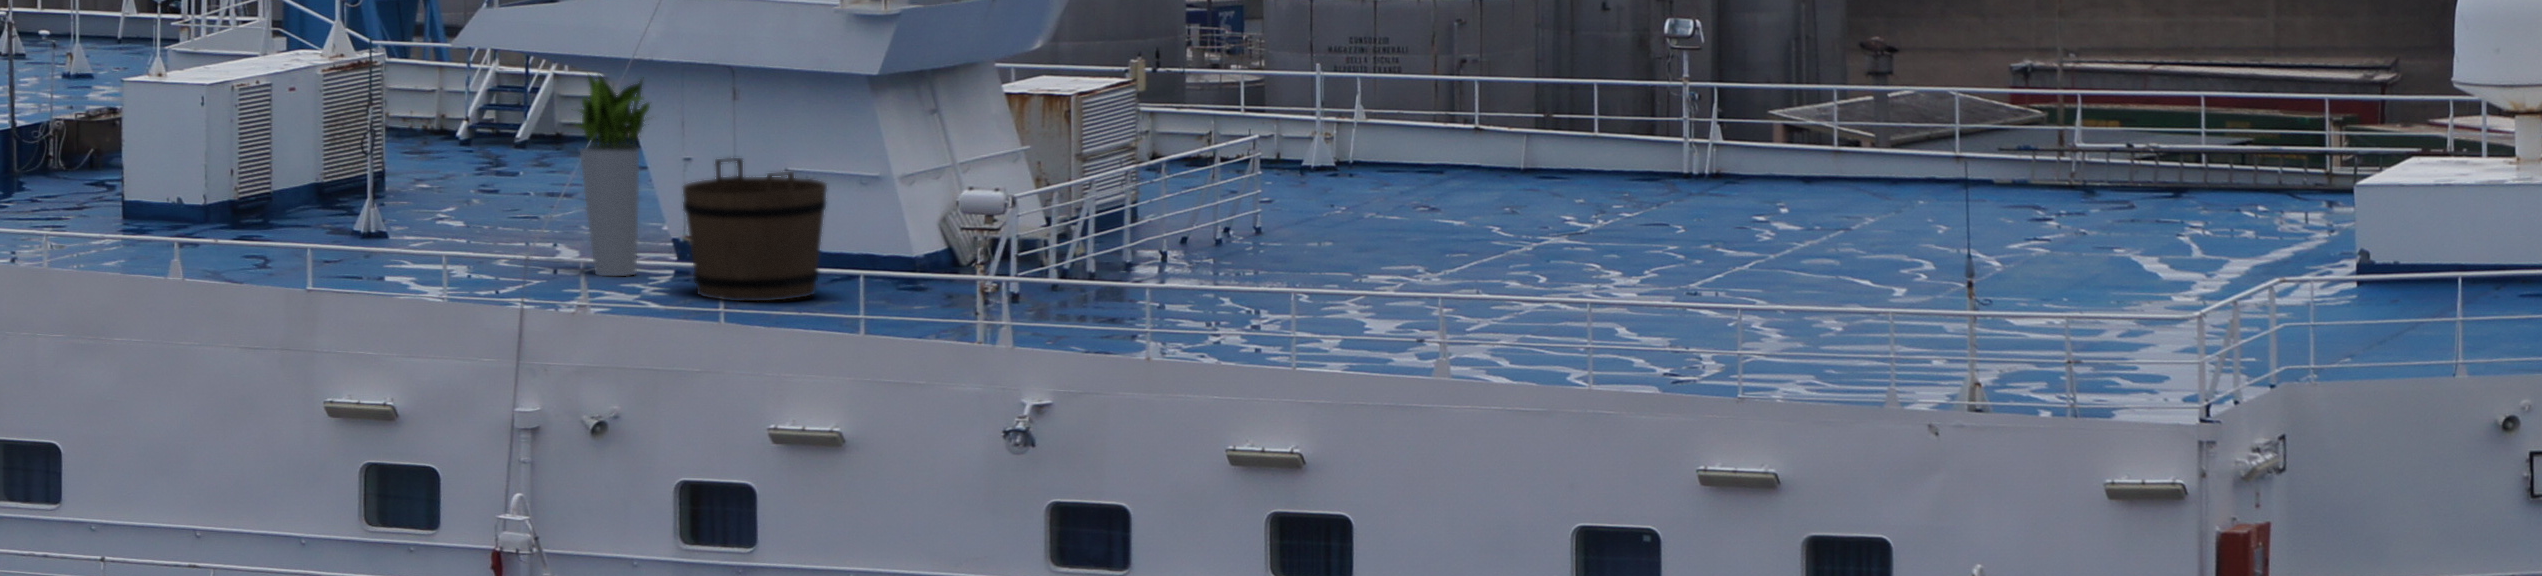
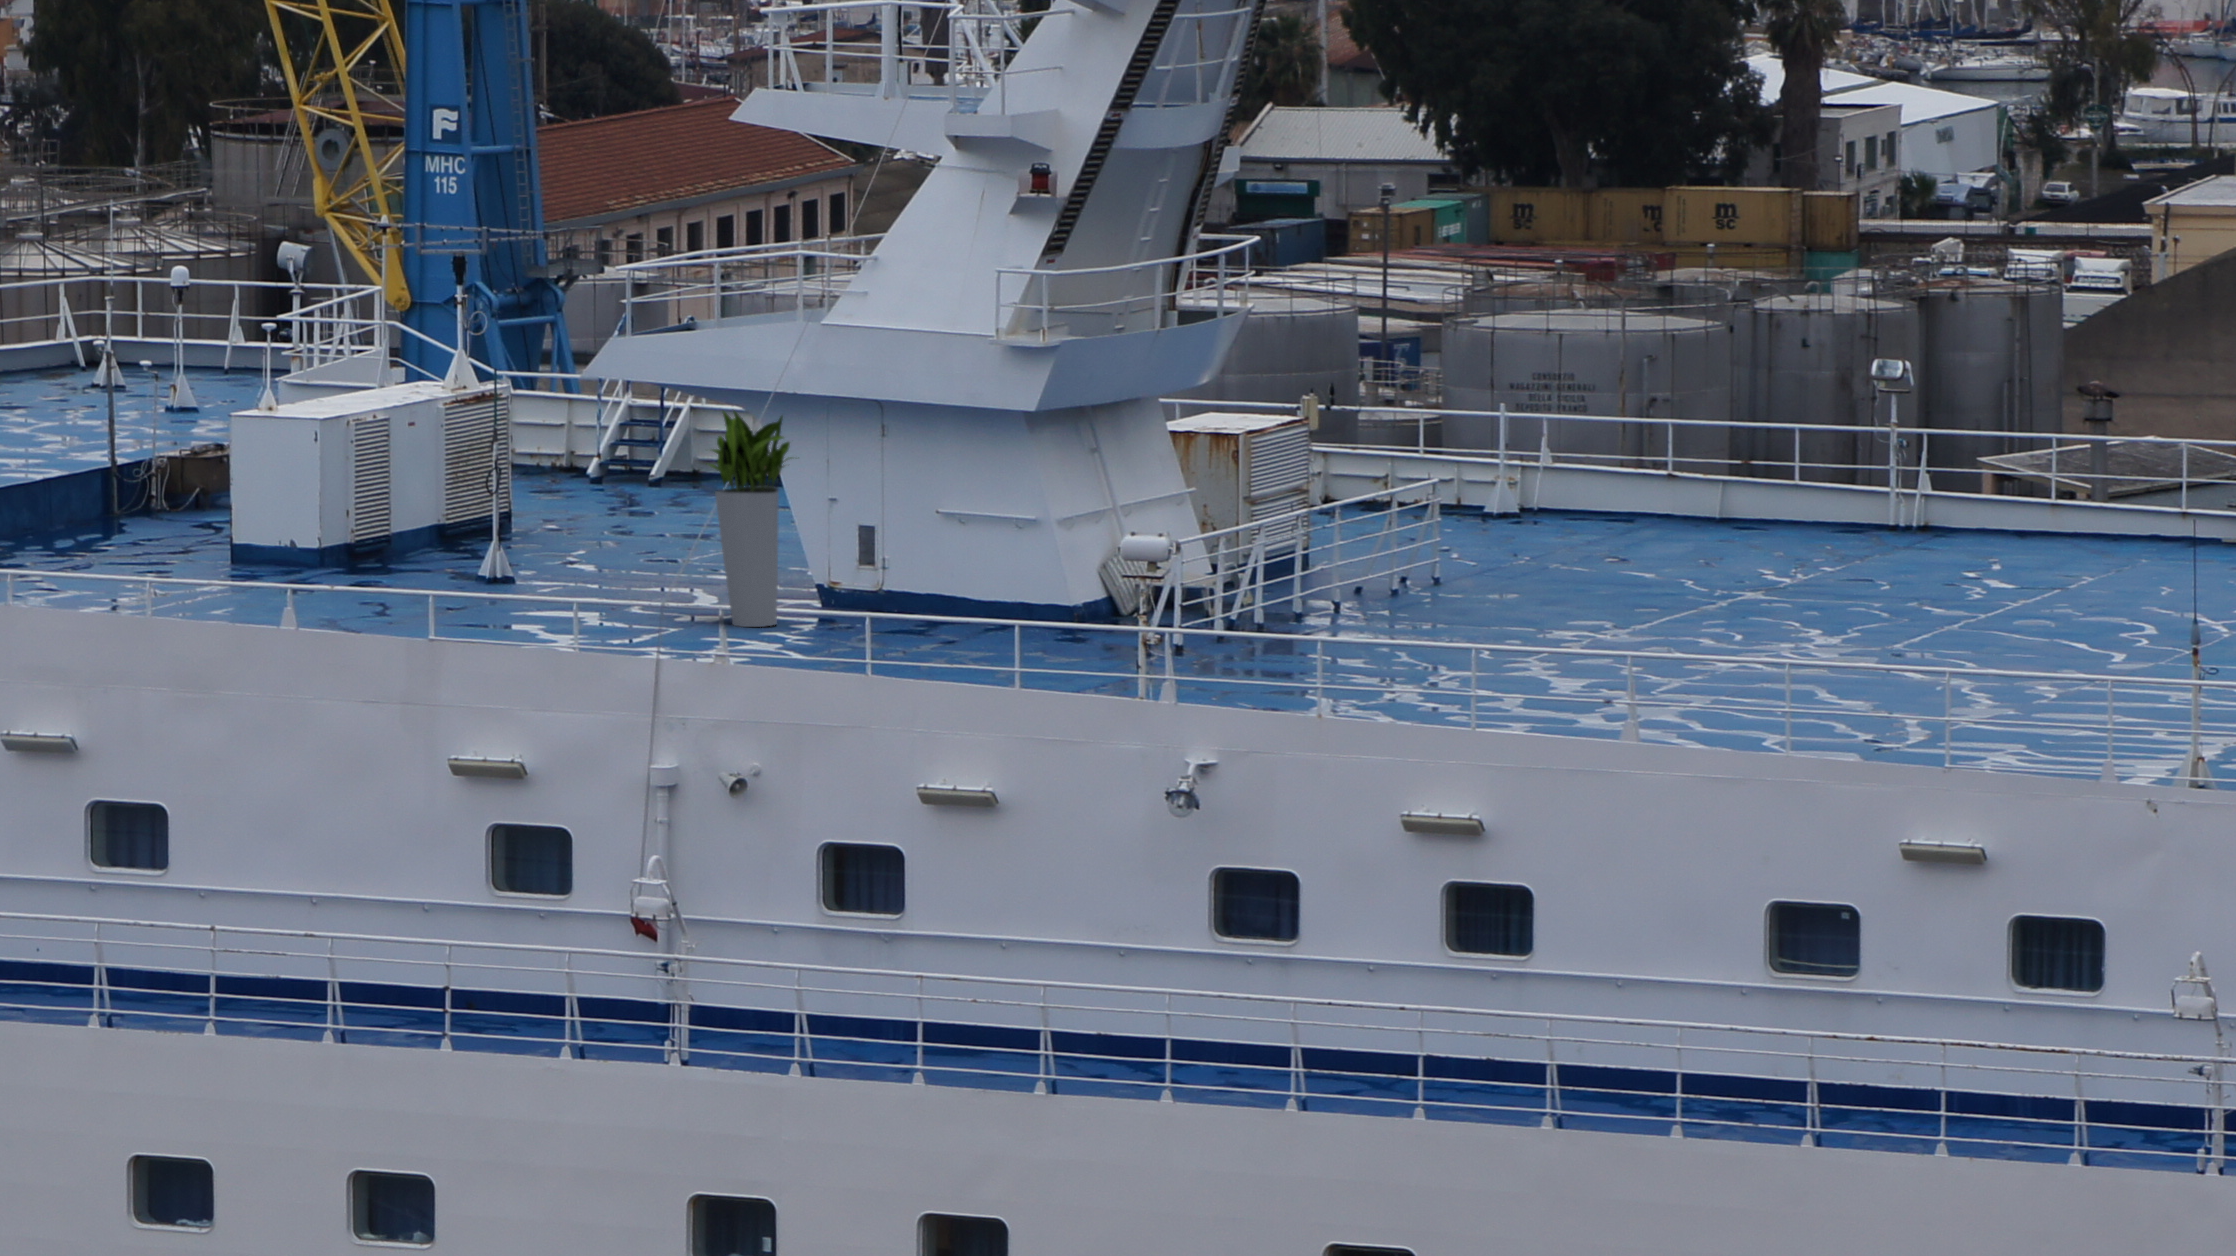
bucket: present [683,158,827,301] -> none [827,501,981,654]

